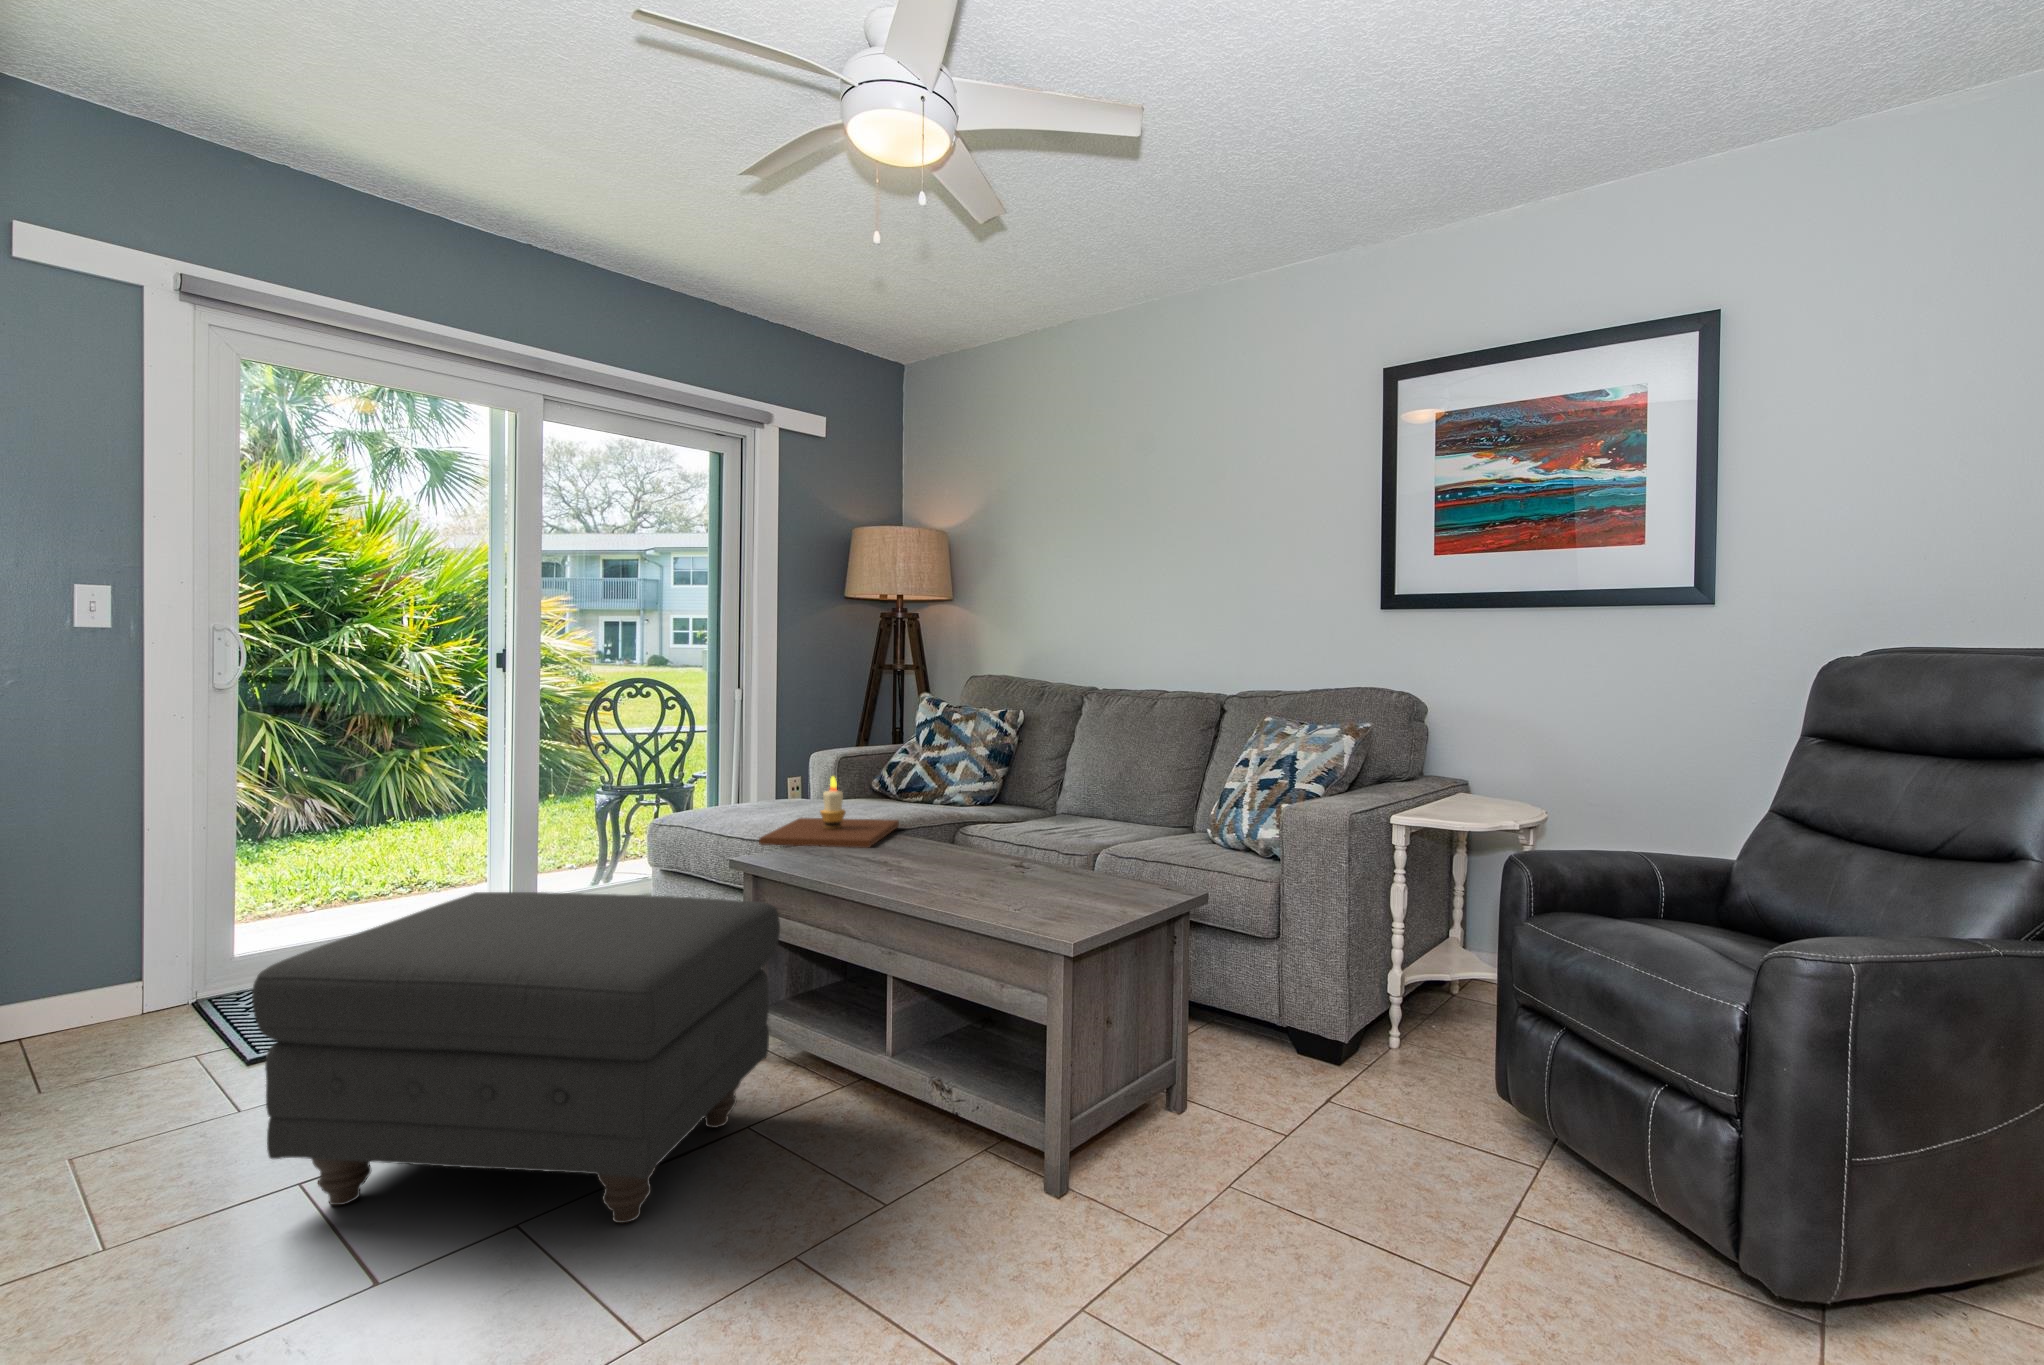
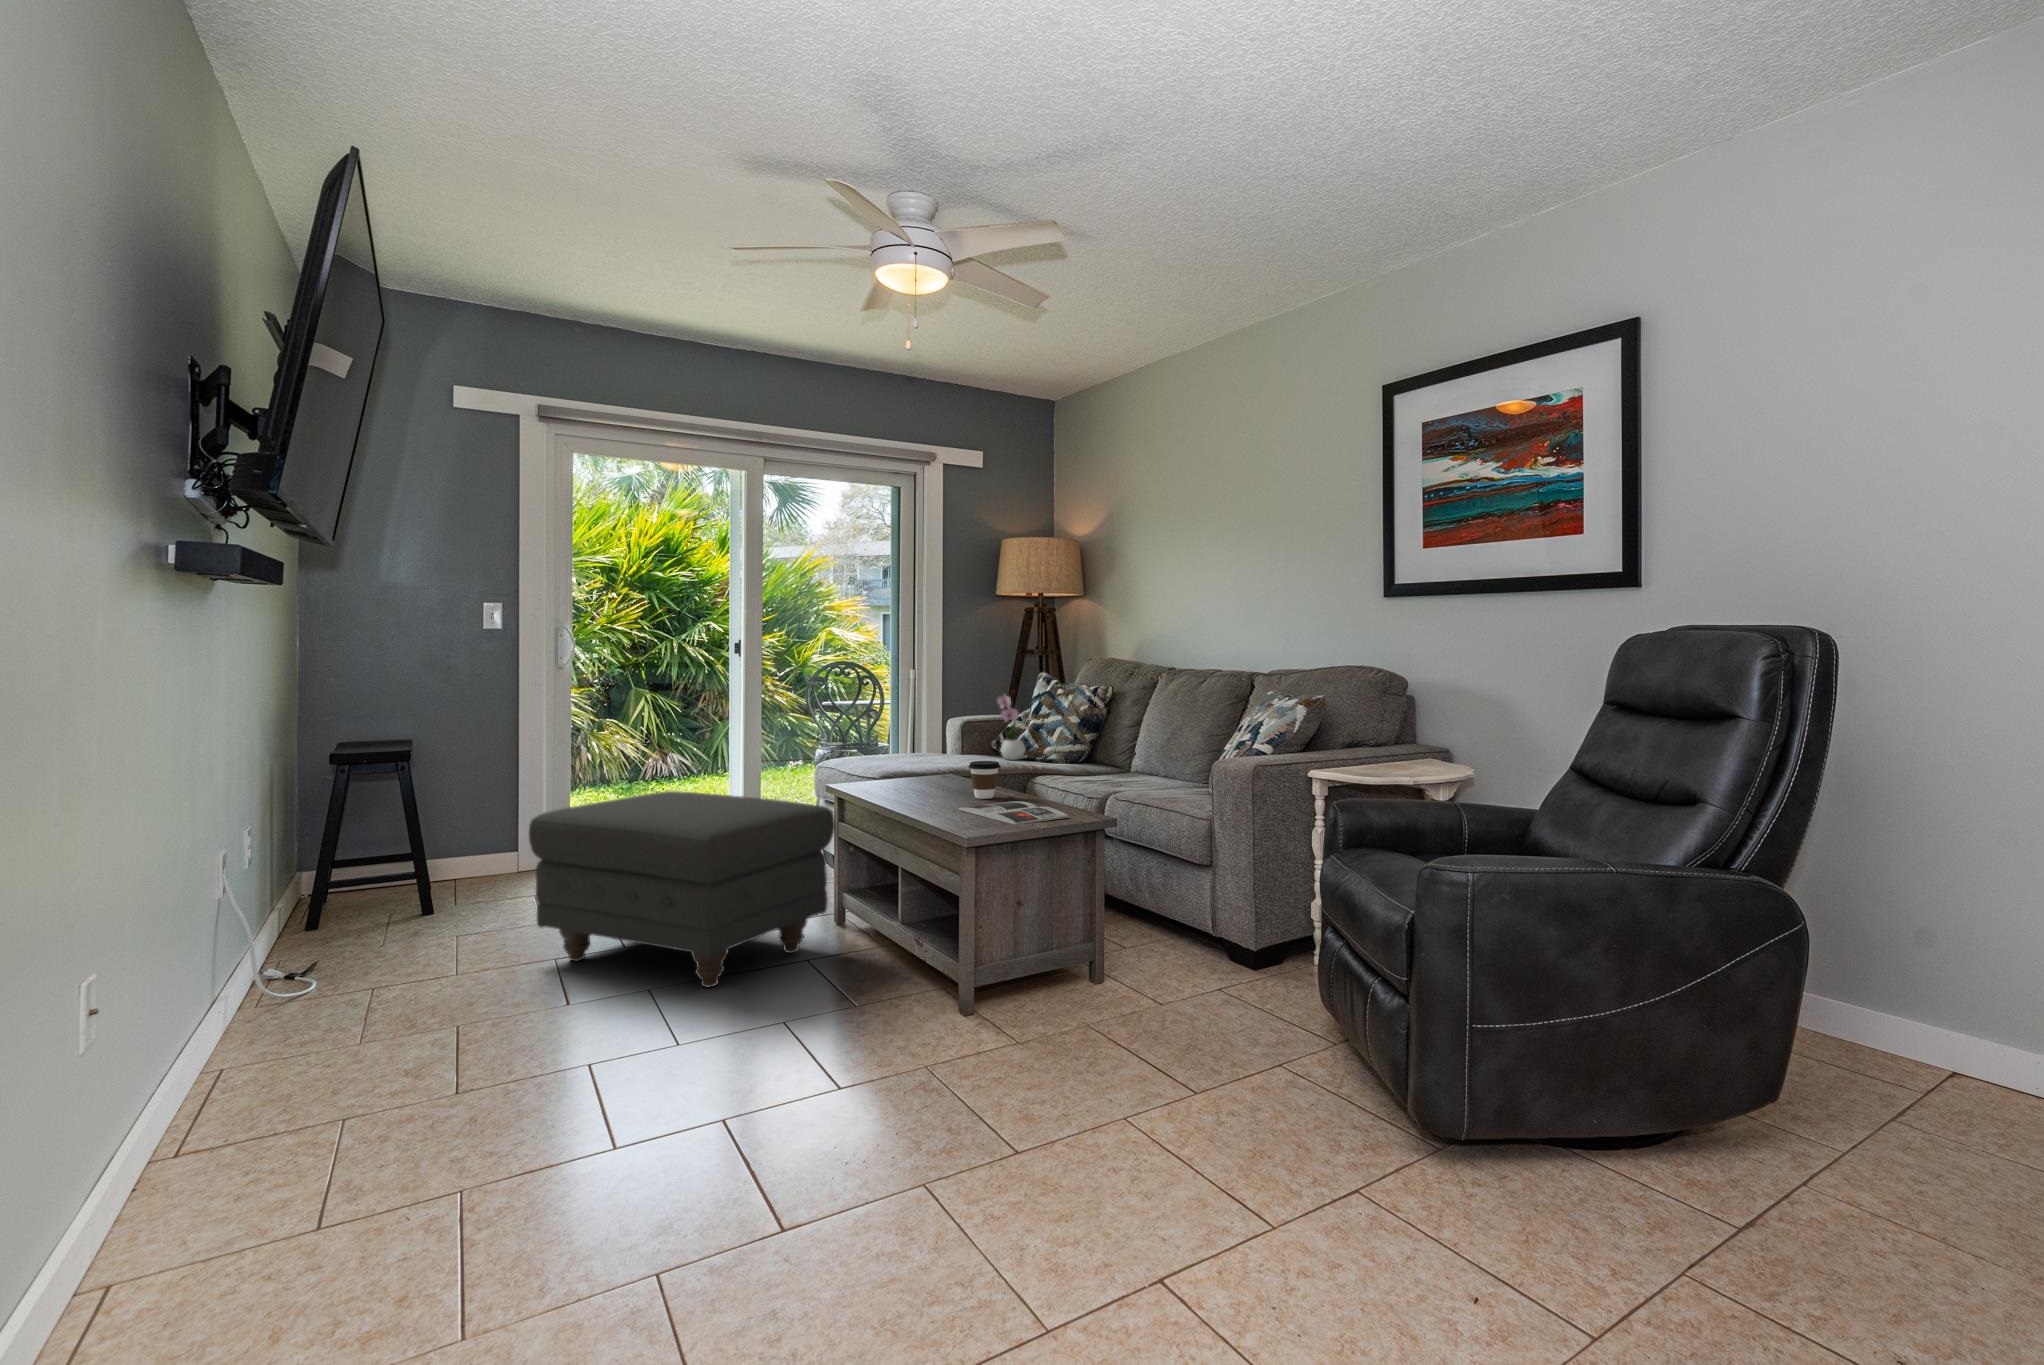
flower arrangement: none [891,708,928,803] -> present [997,689,1026,760]
candle: present [759,776,899,848] -> none [863,730,975,783]
coffee cup: none [958,819,1000,872] -> present [969,761,1000,799]
magazine: none [980,875,1145,917] -> present [958,801,1069,825]

